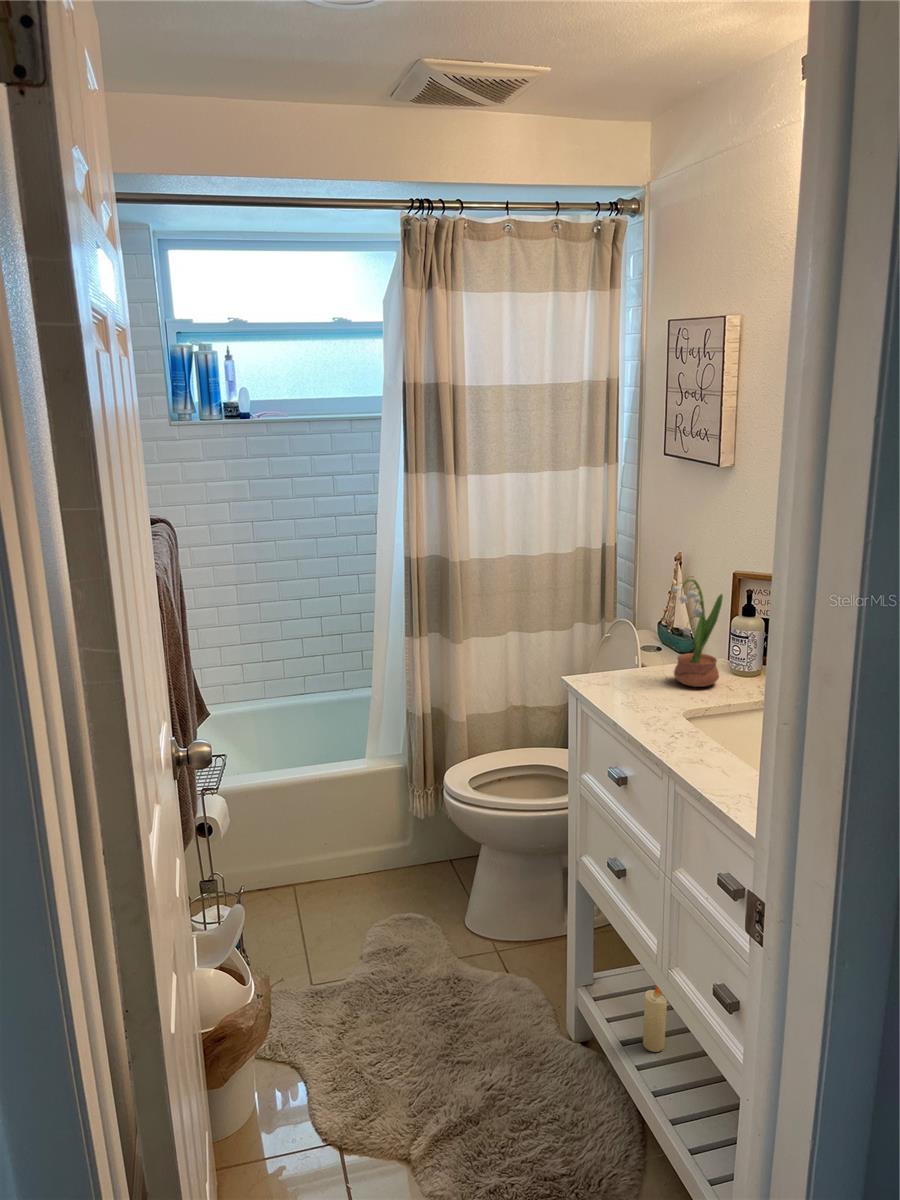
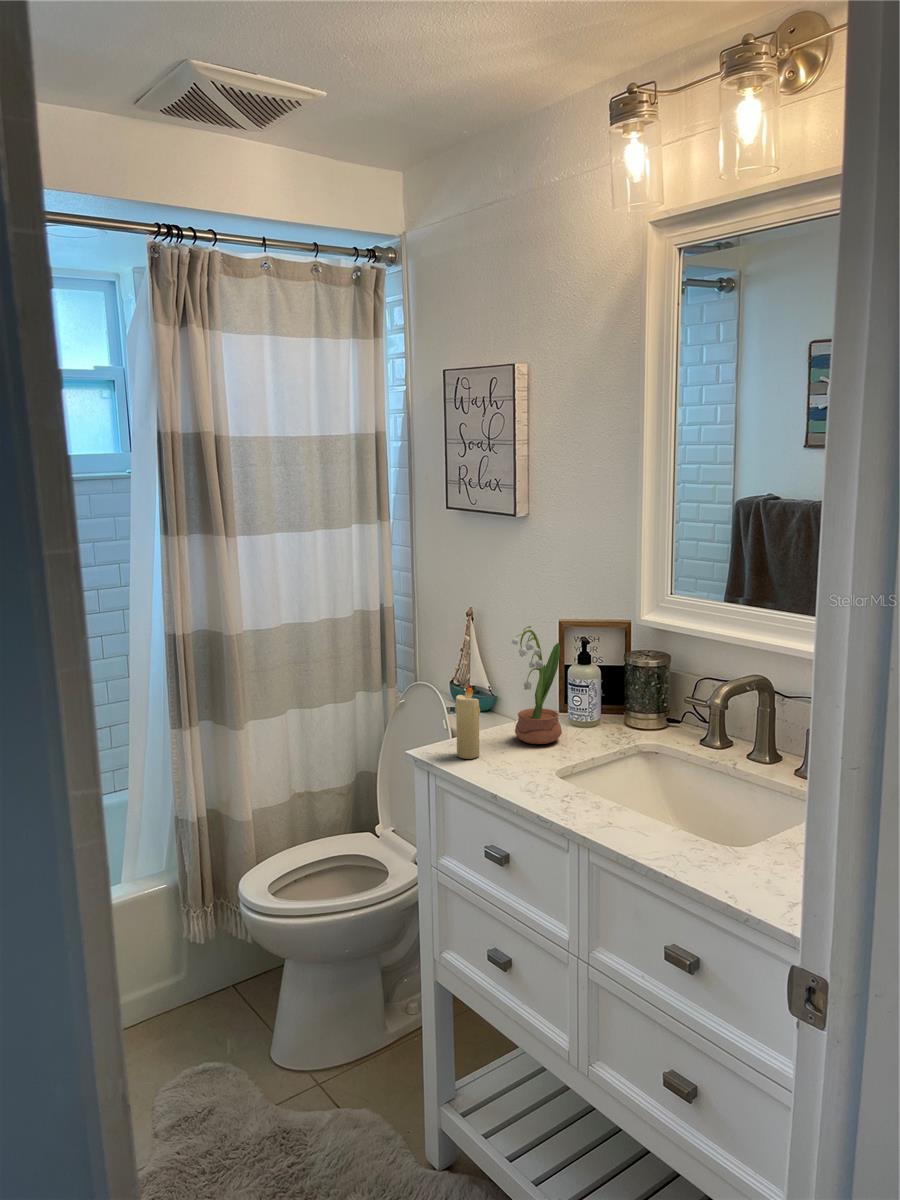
candle: present [643,985,667,1052] -> present [455,684,480,759]

